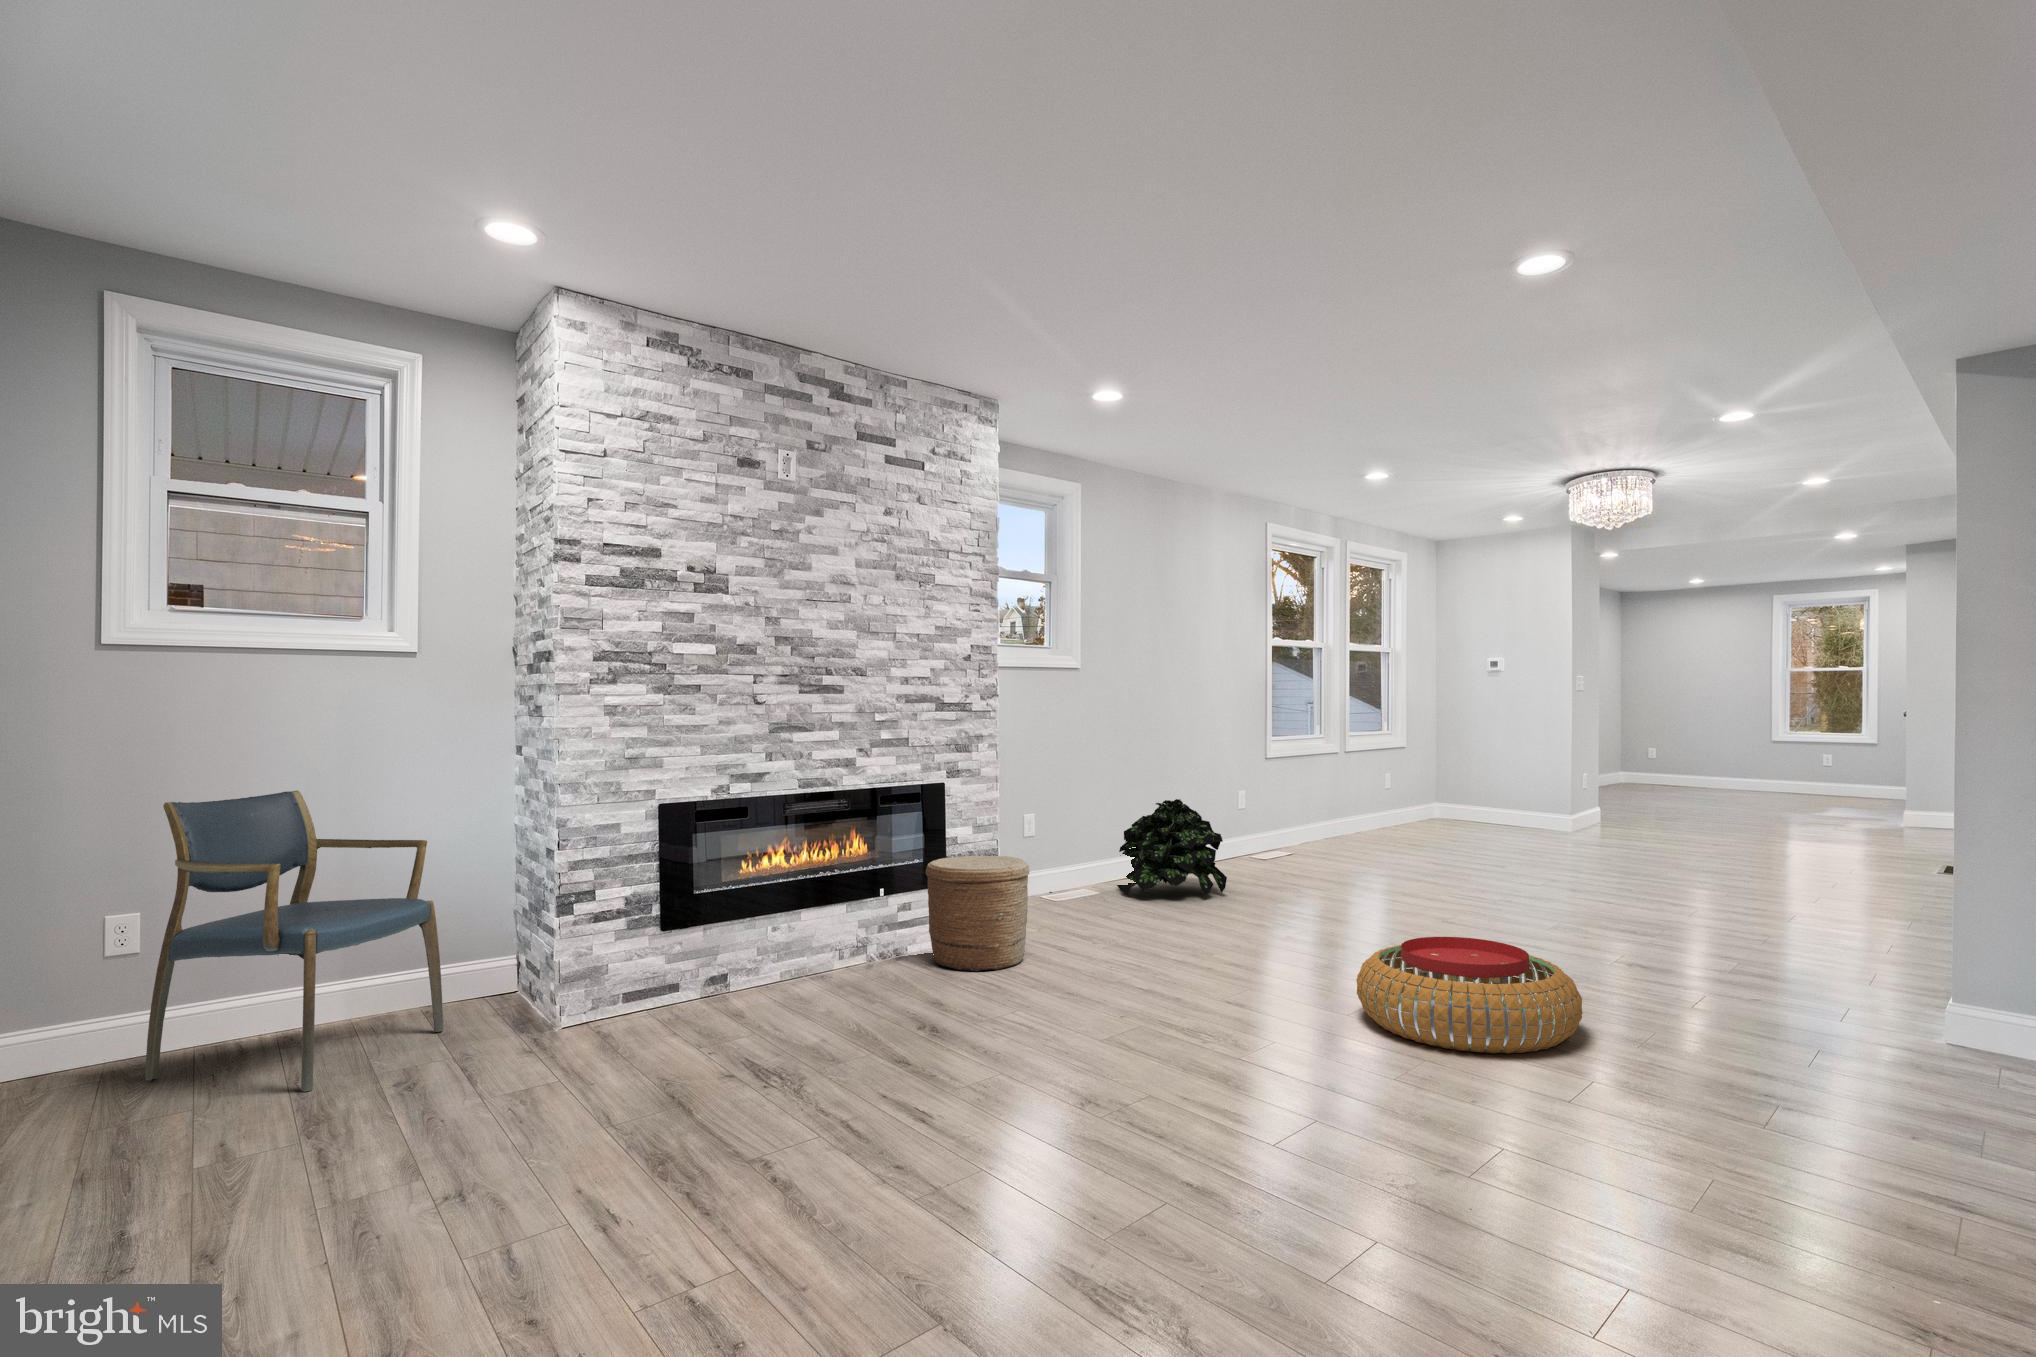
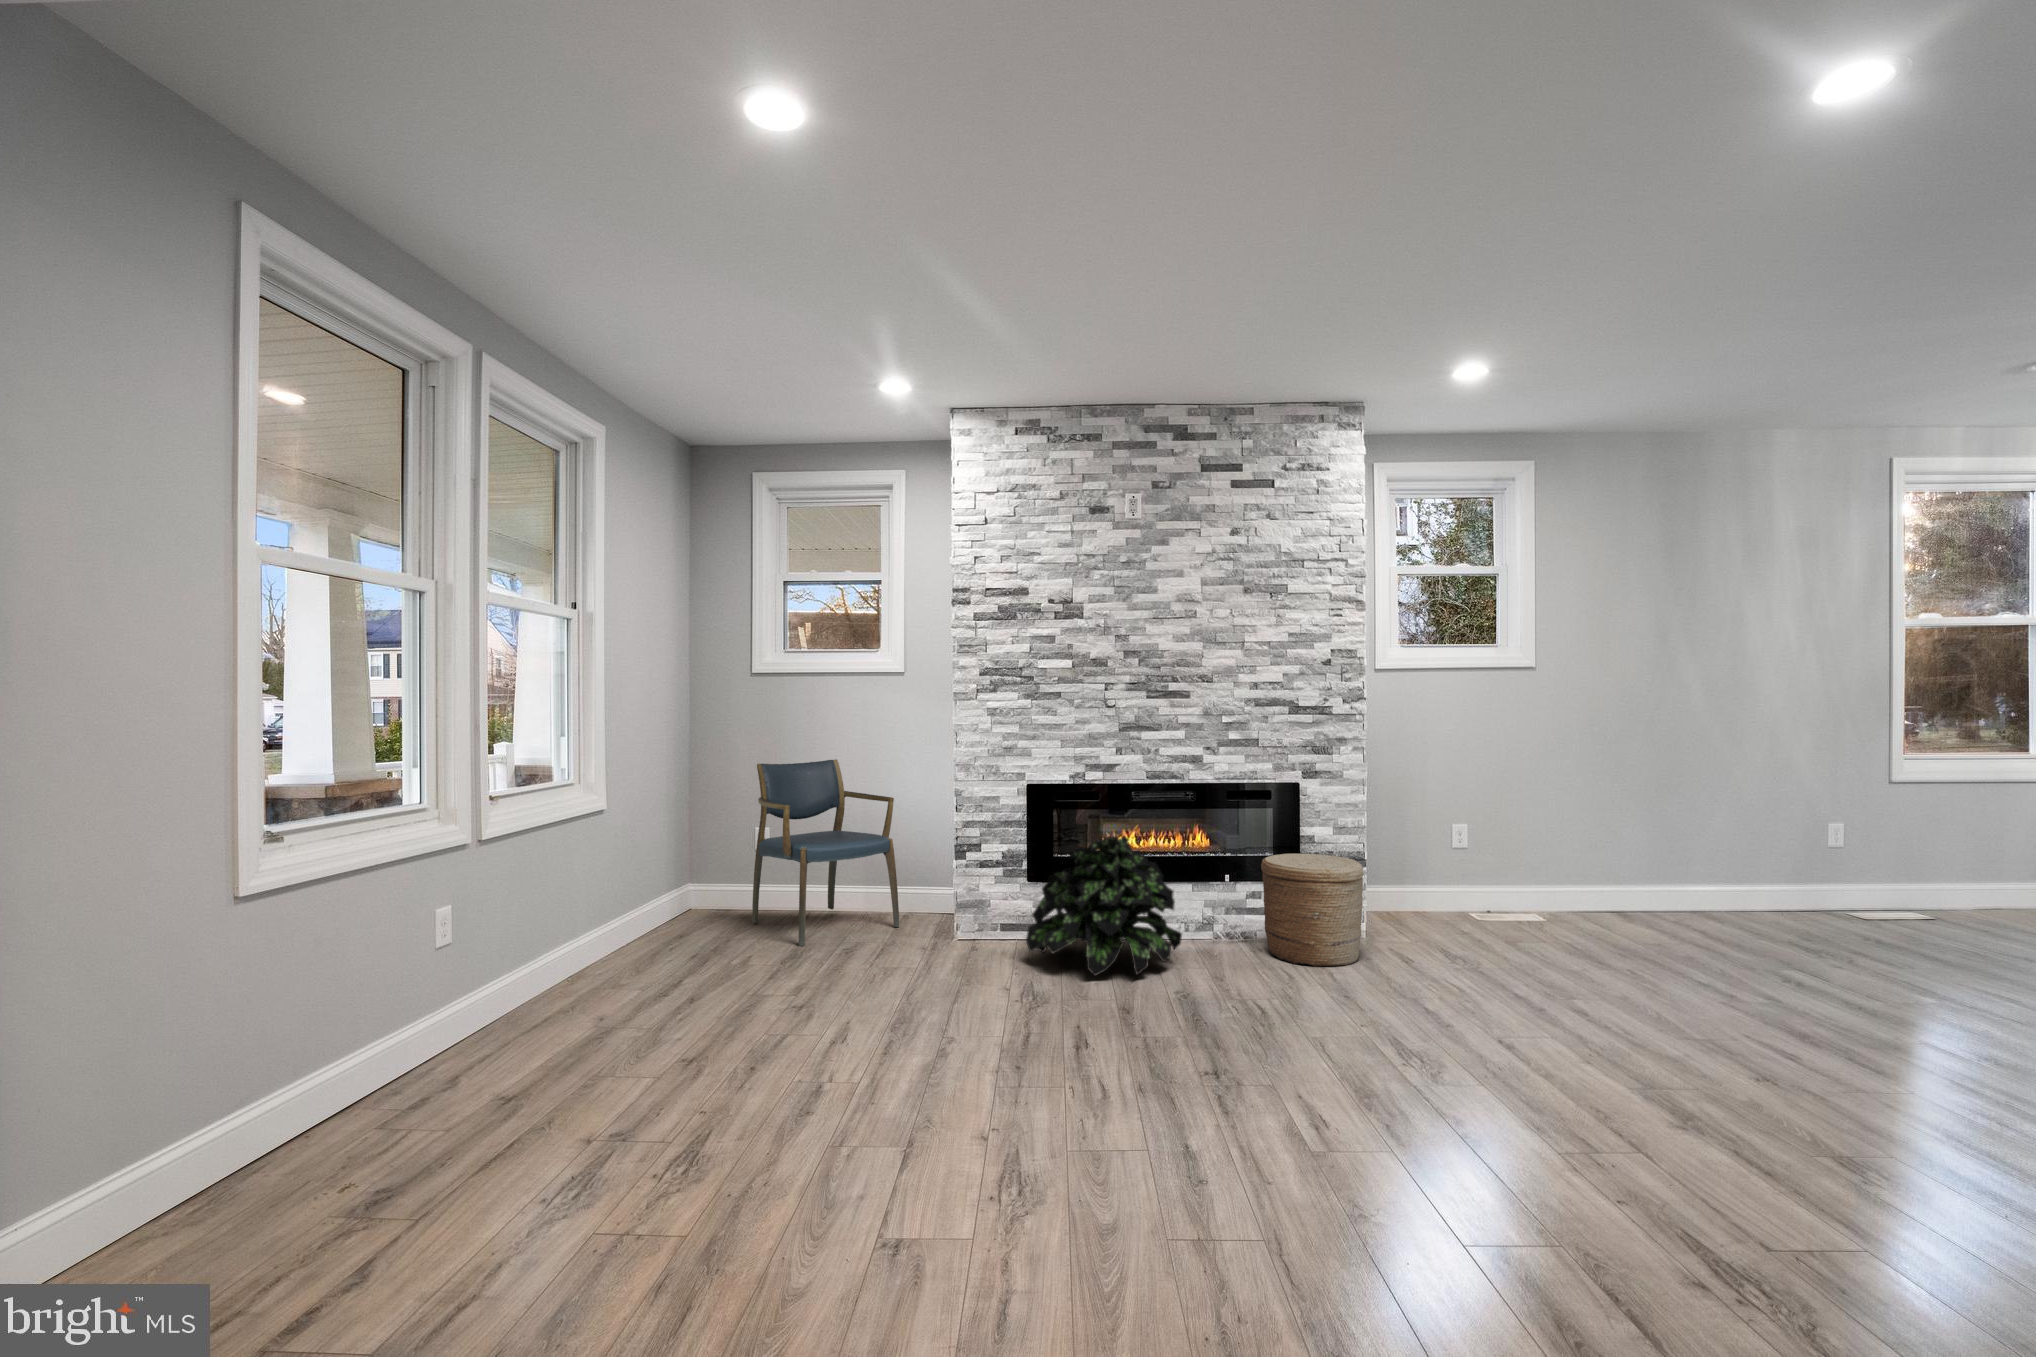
potted plant: present [1117,799,1227,897] -> present [1026,836,1182,976]
pouf: present [1356,937,1583,1053] -> none [1612,1026,1959,1210]

